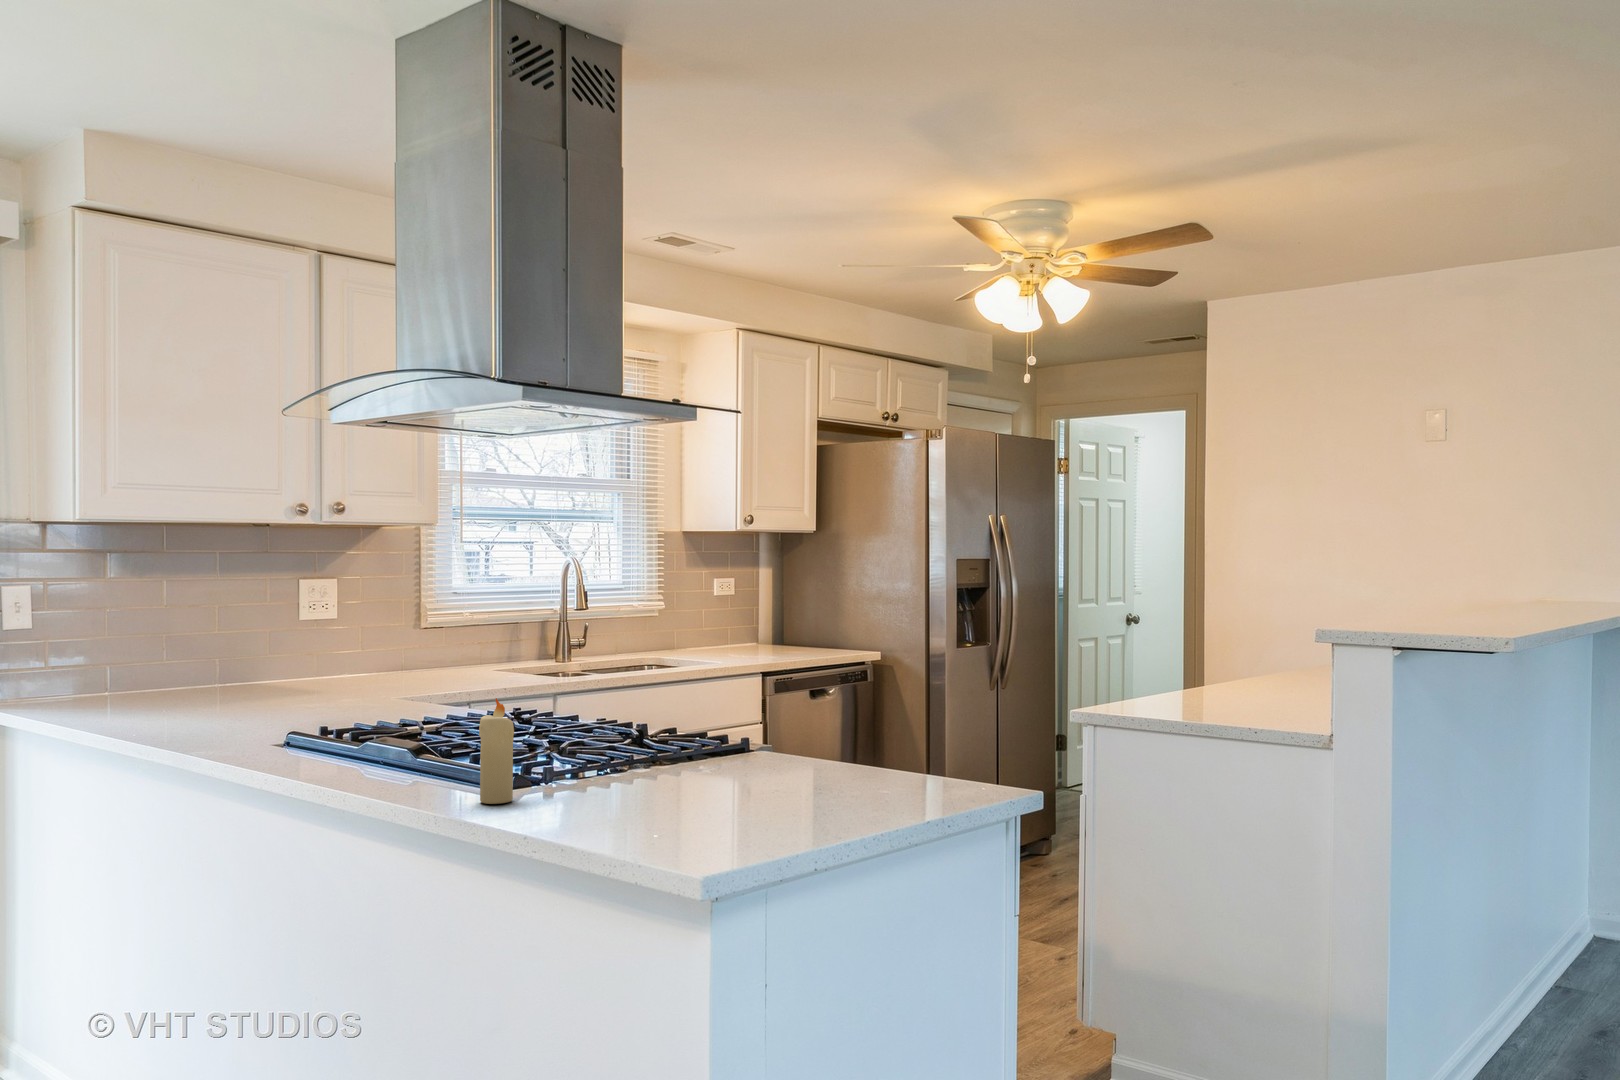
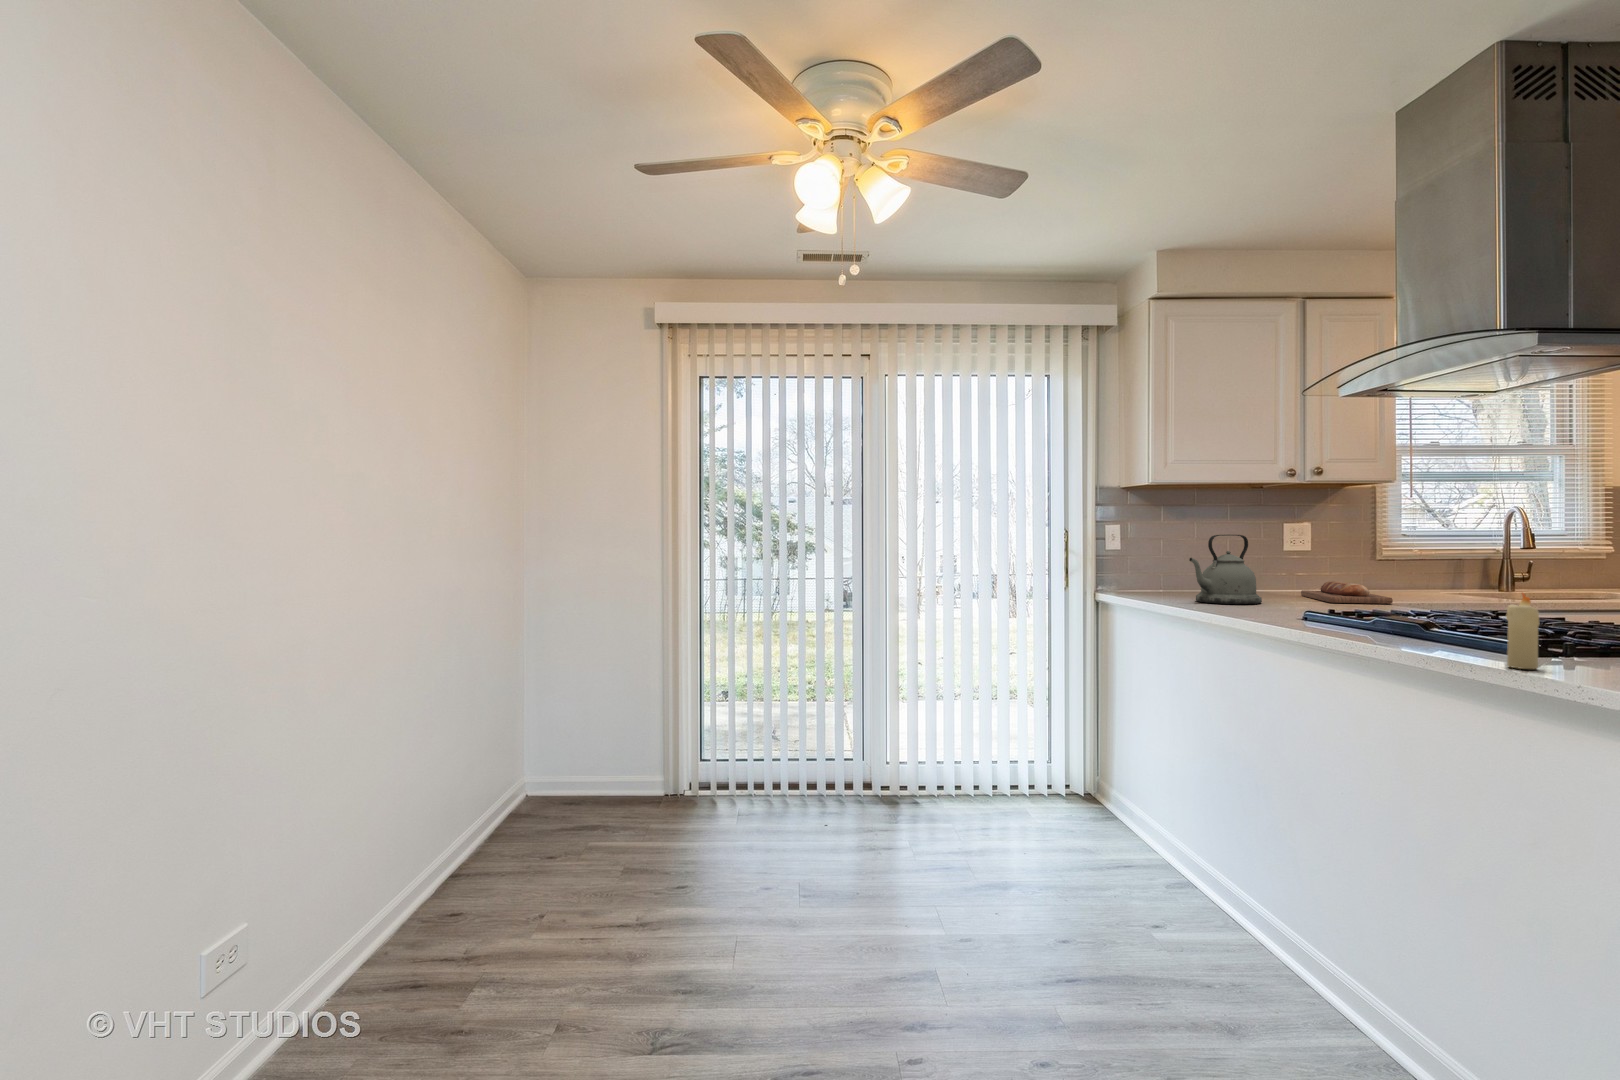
kettle: none [119,601,241,715] -> present [1189,535,1262,604]
bread loaf: none [313,664,422,699] -> present [1301,581,1393,604]

